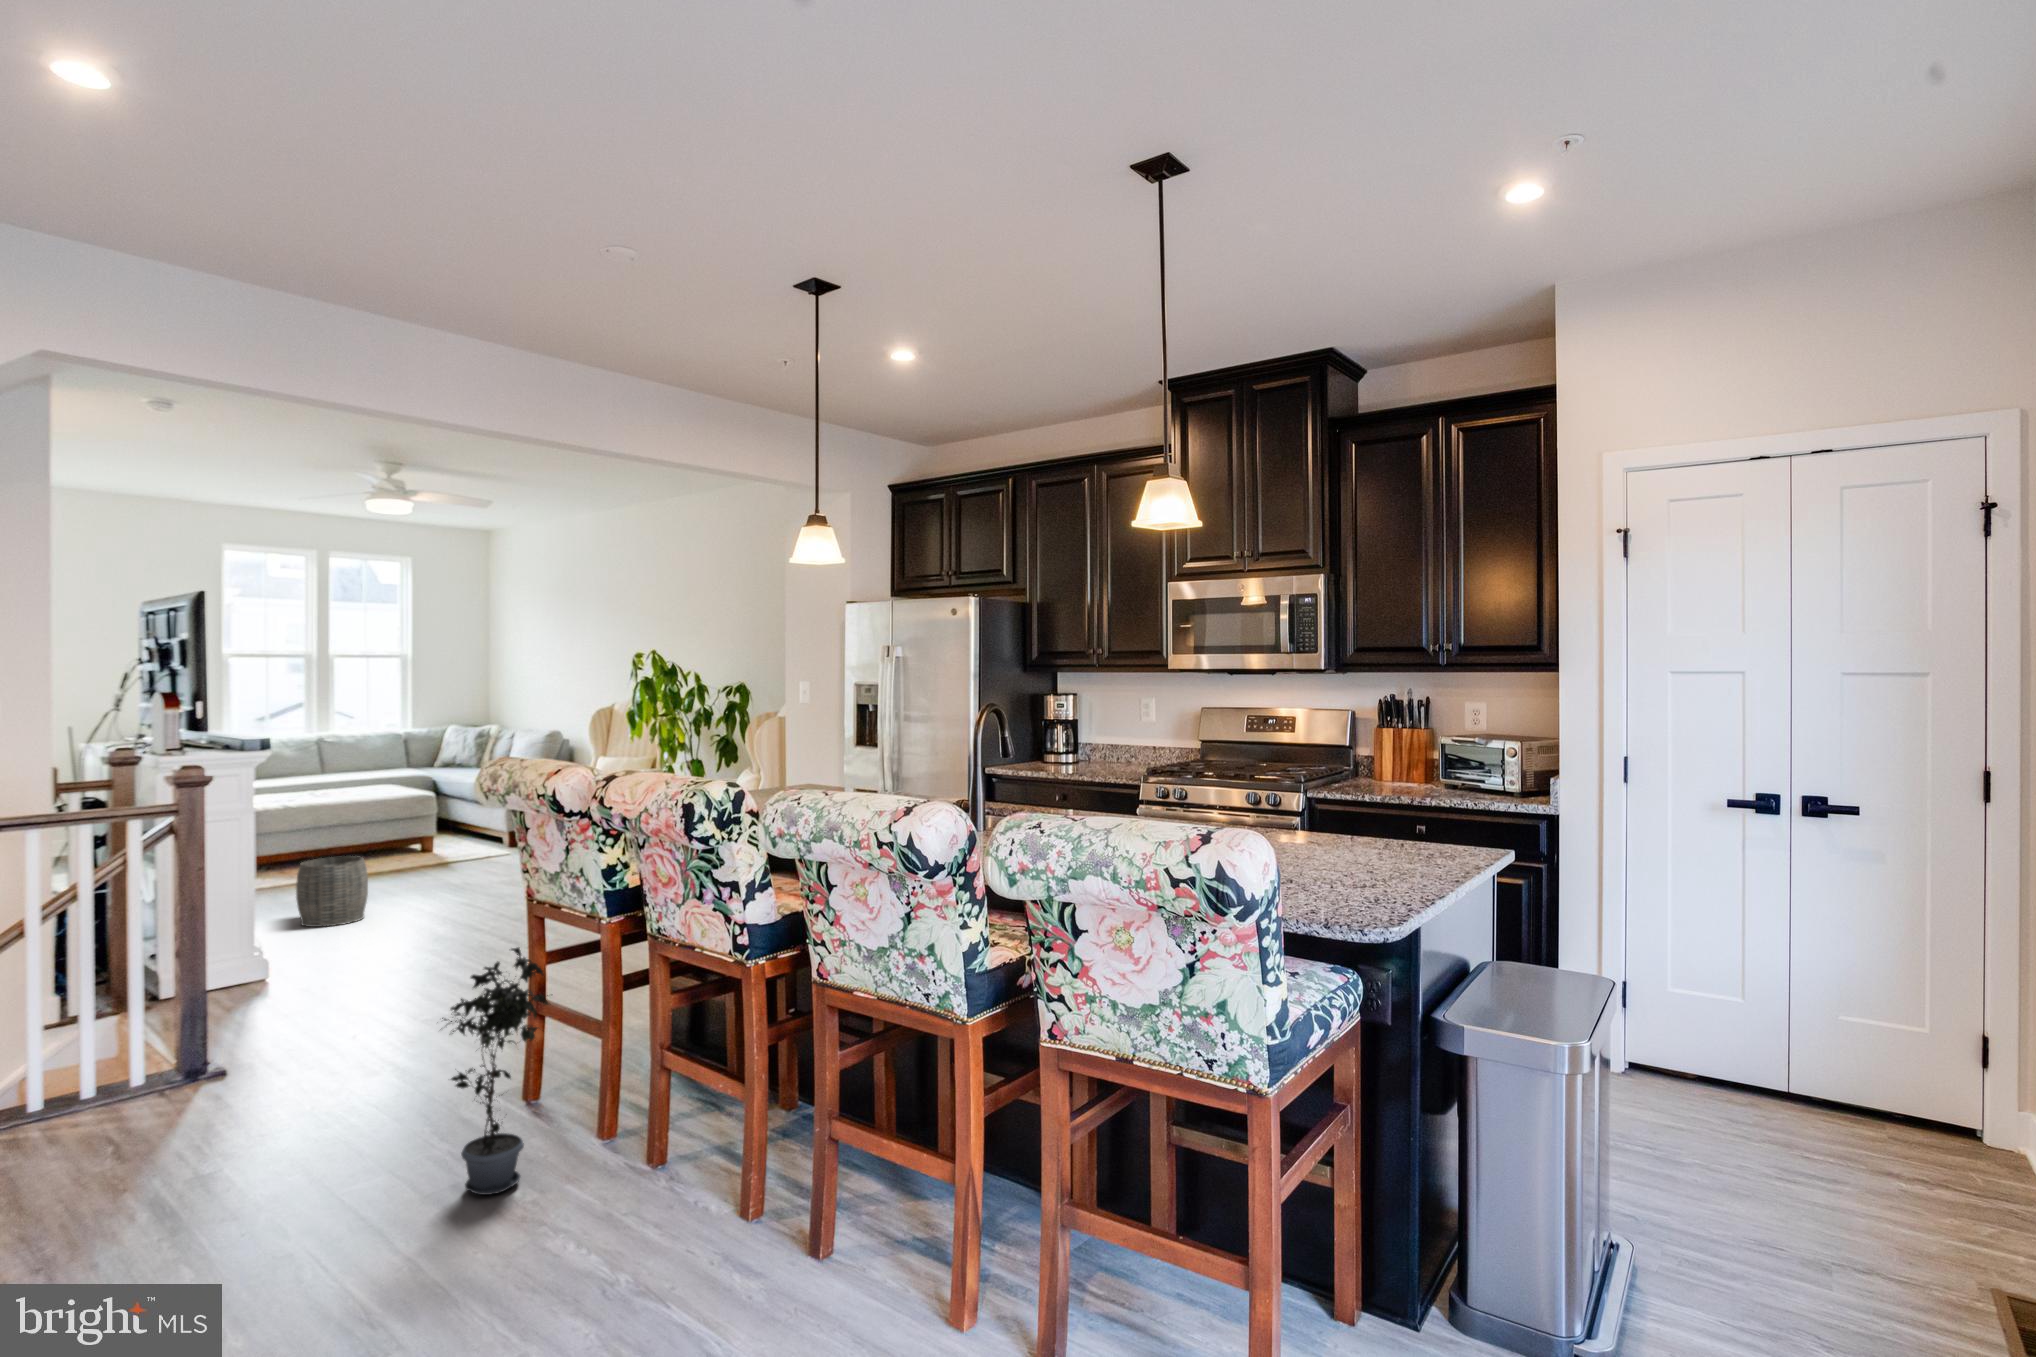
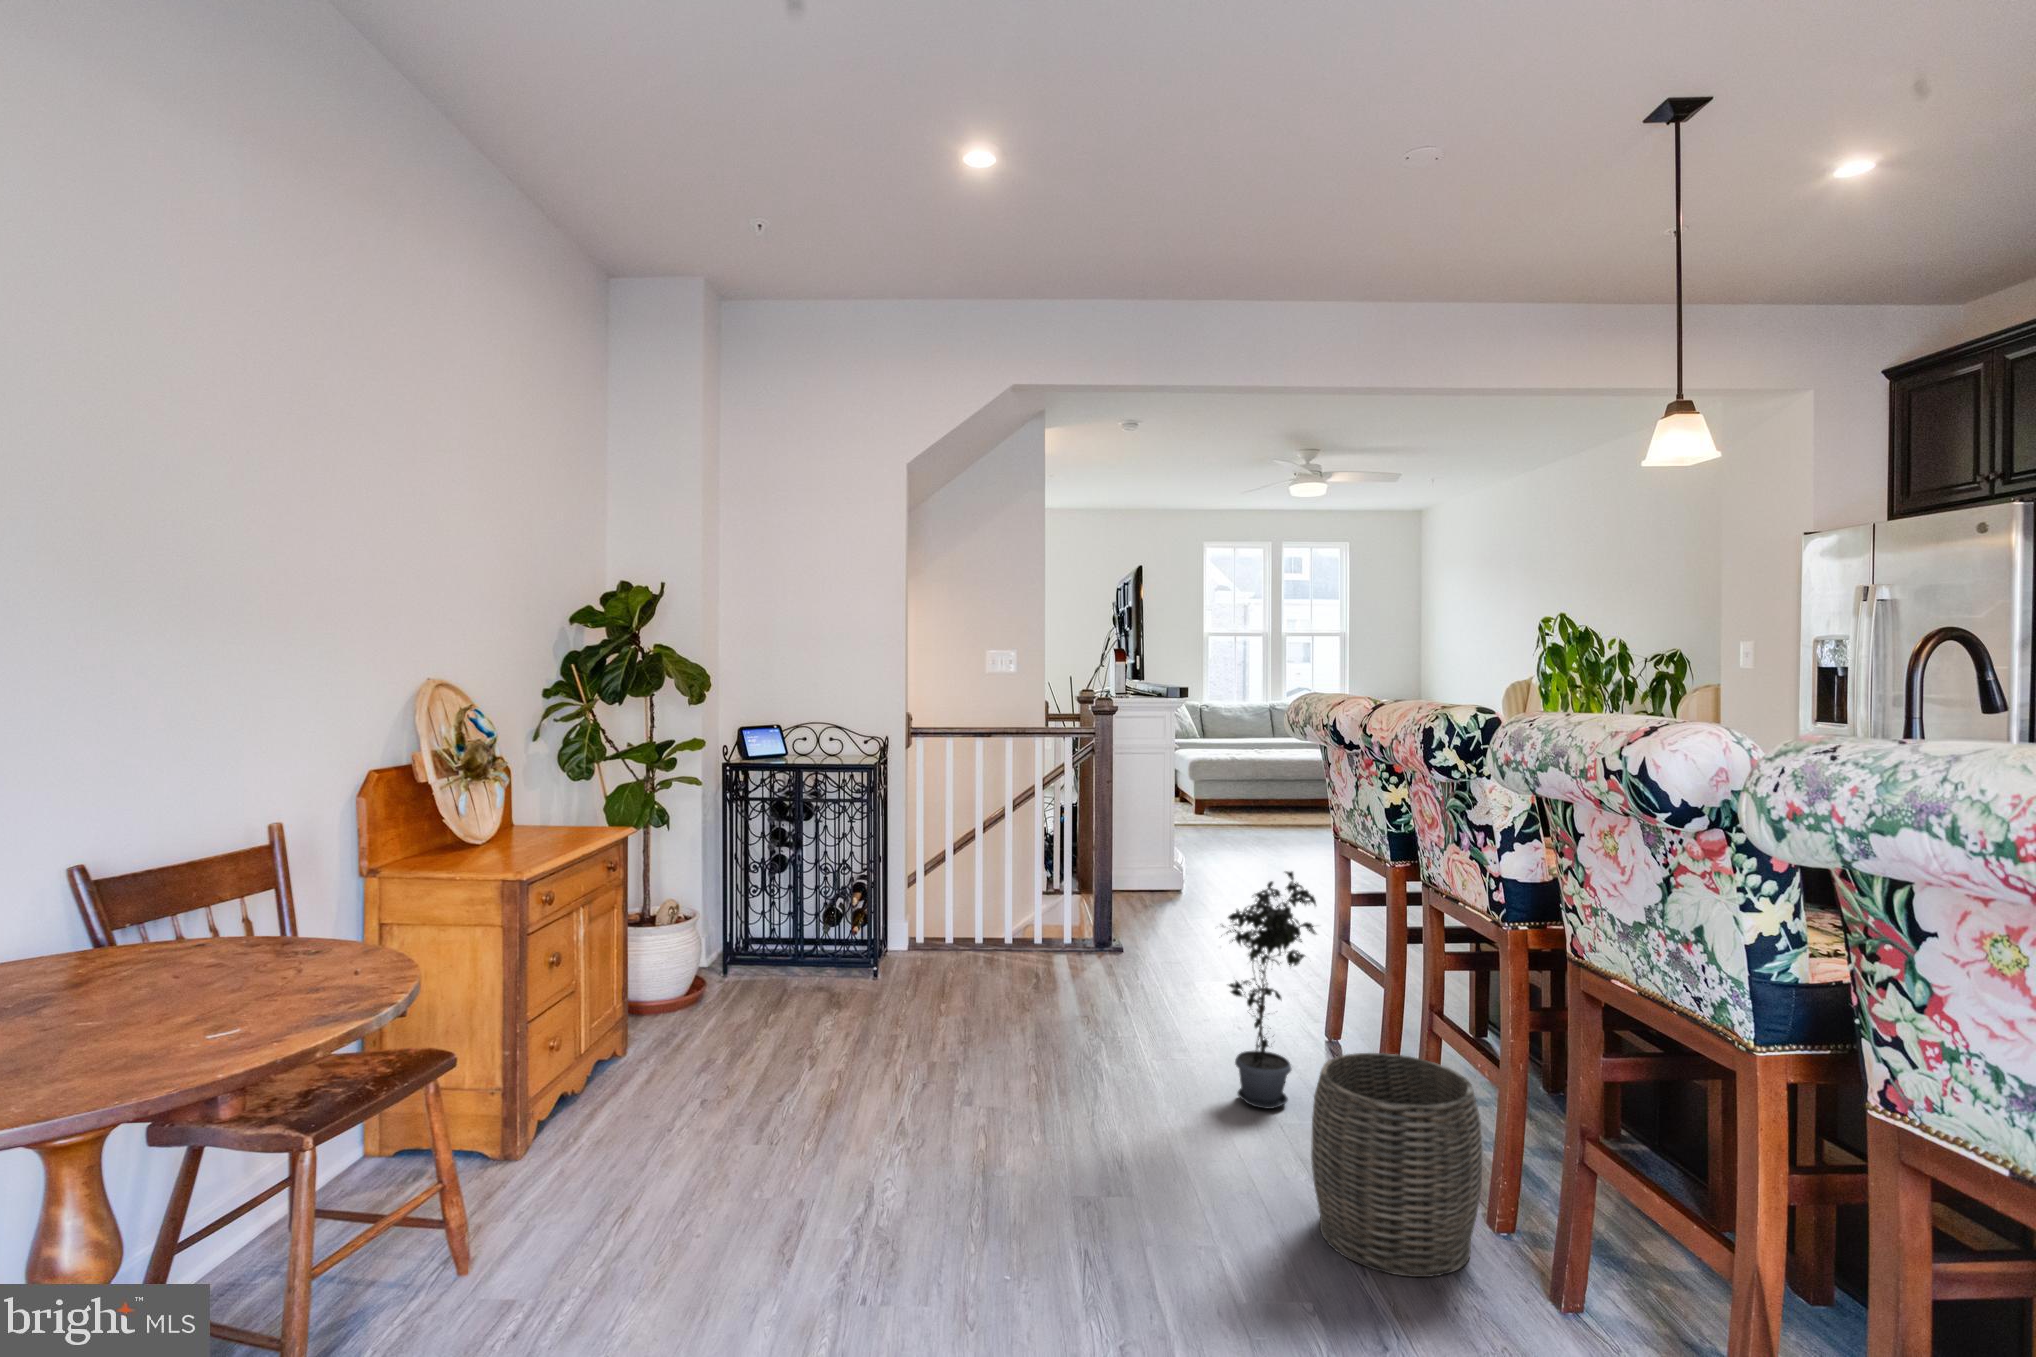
woven basket: present [296,856,368,927] -> present [1311,1053,1482,1277]

